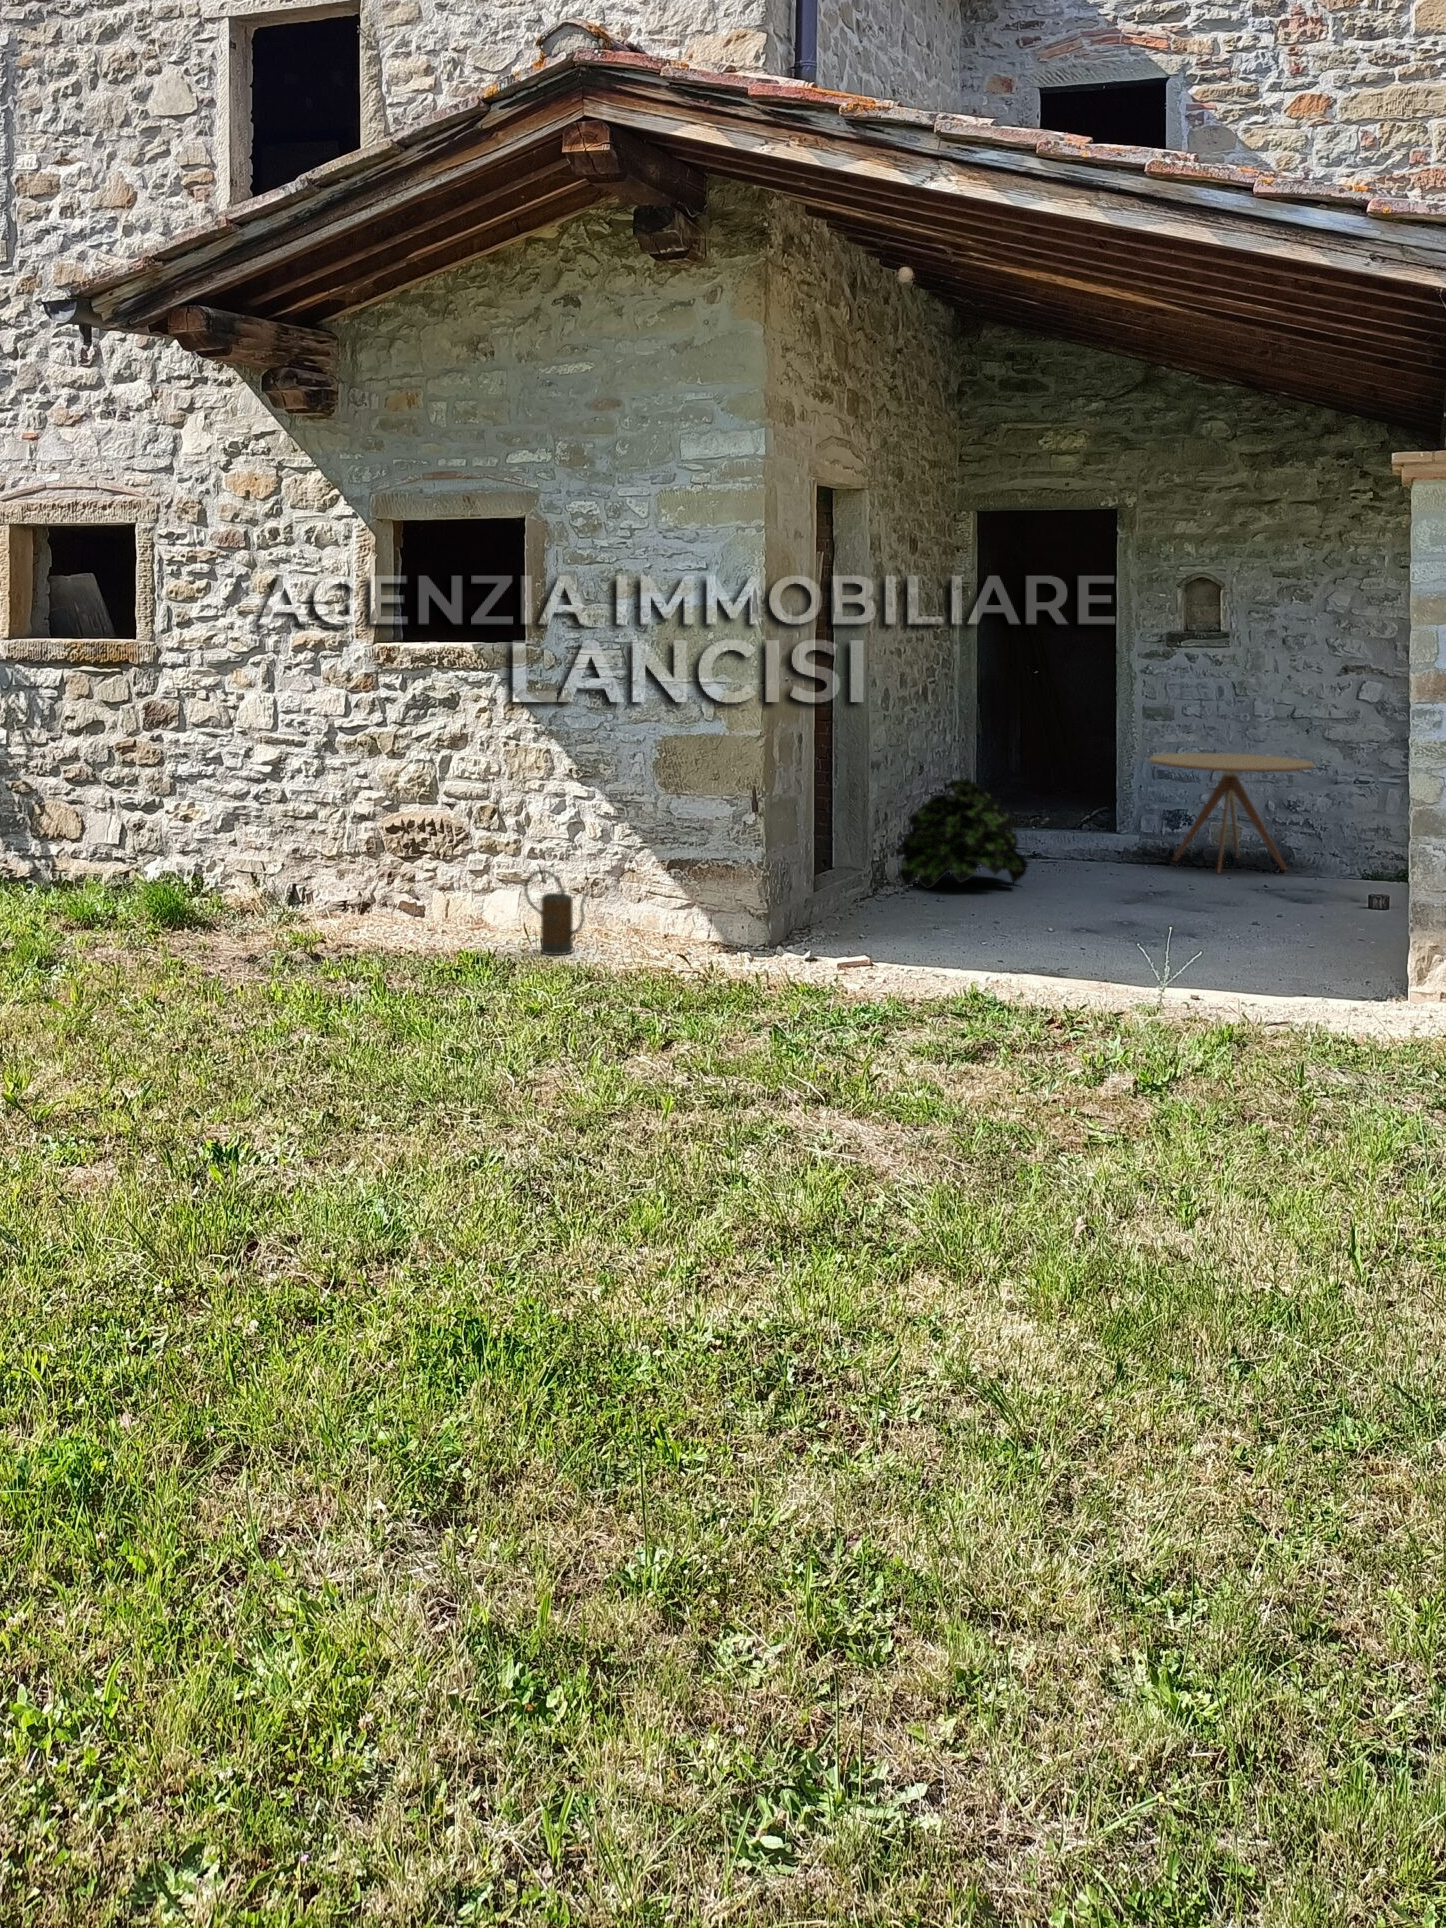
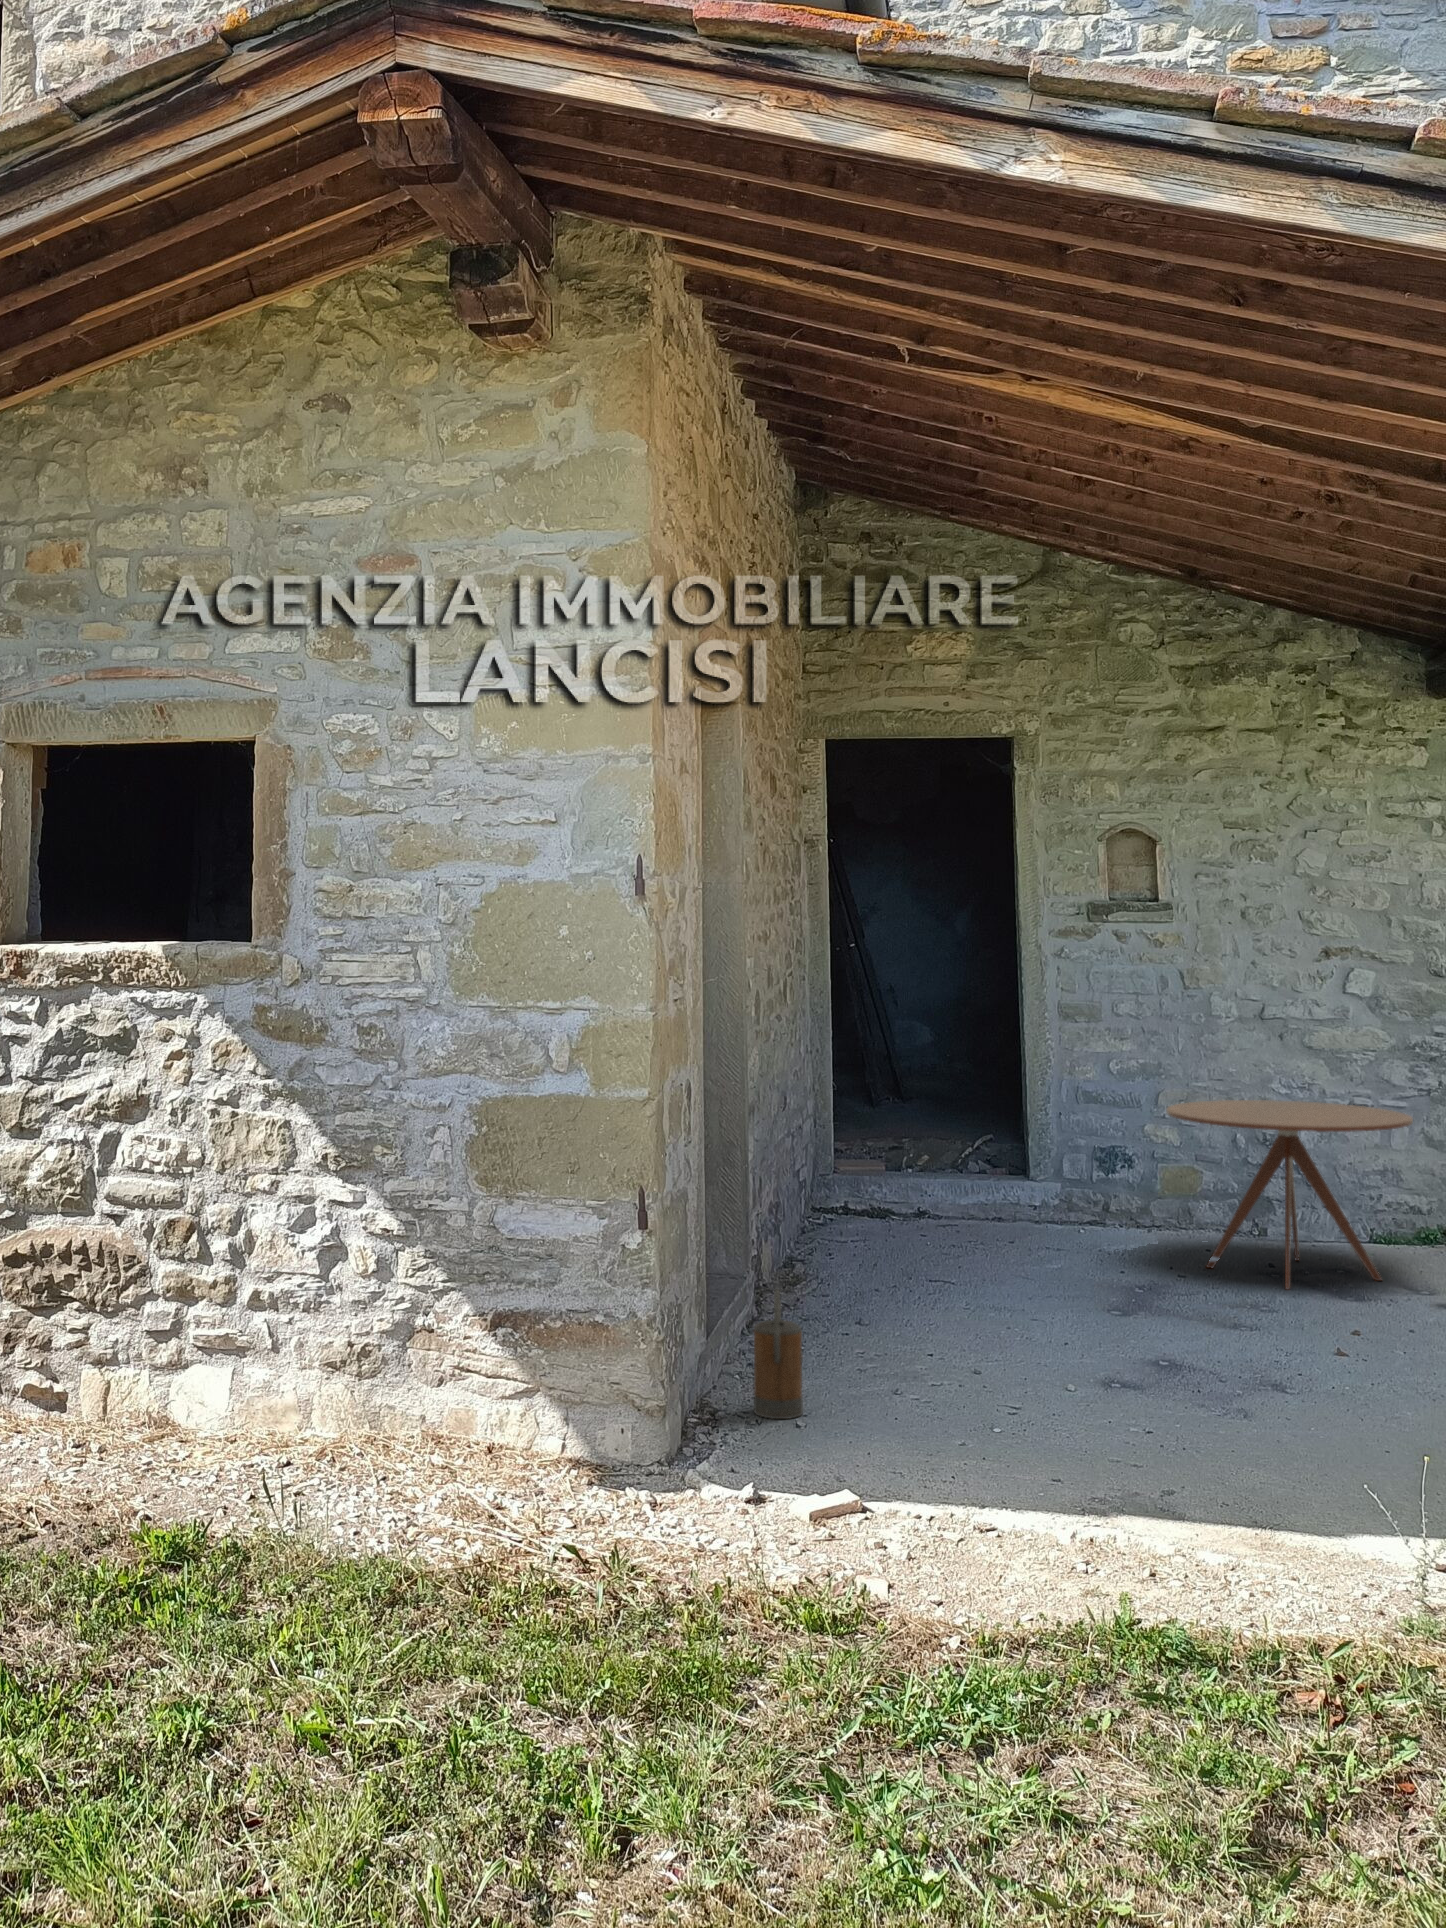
potted plant: present [896,778,1028,889] -> none [812,1148,1019,1331]
watering can: present [525,870,590,955] -> present [754,1289,803,1419]

